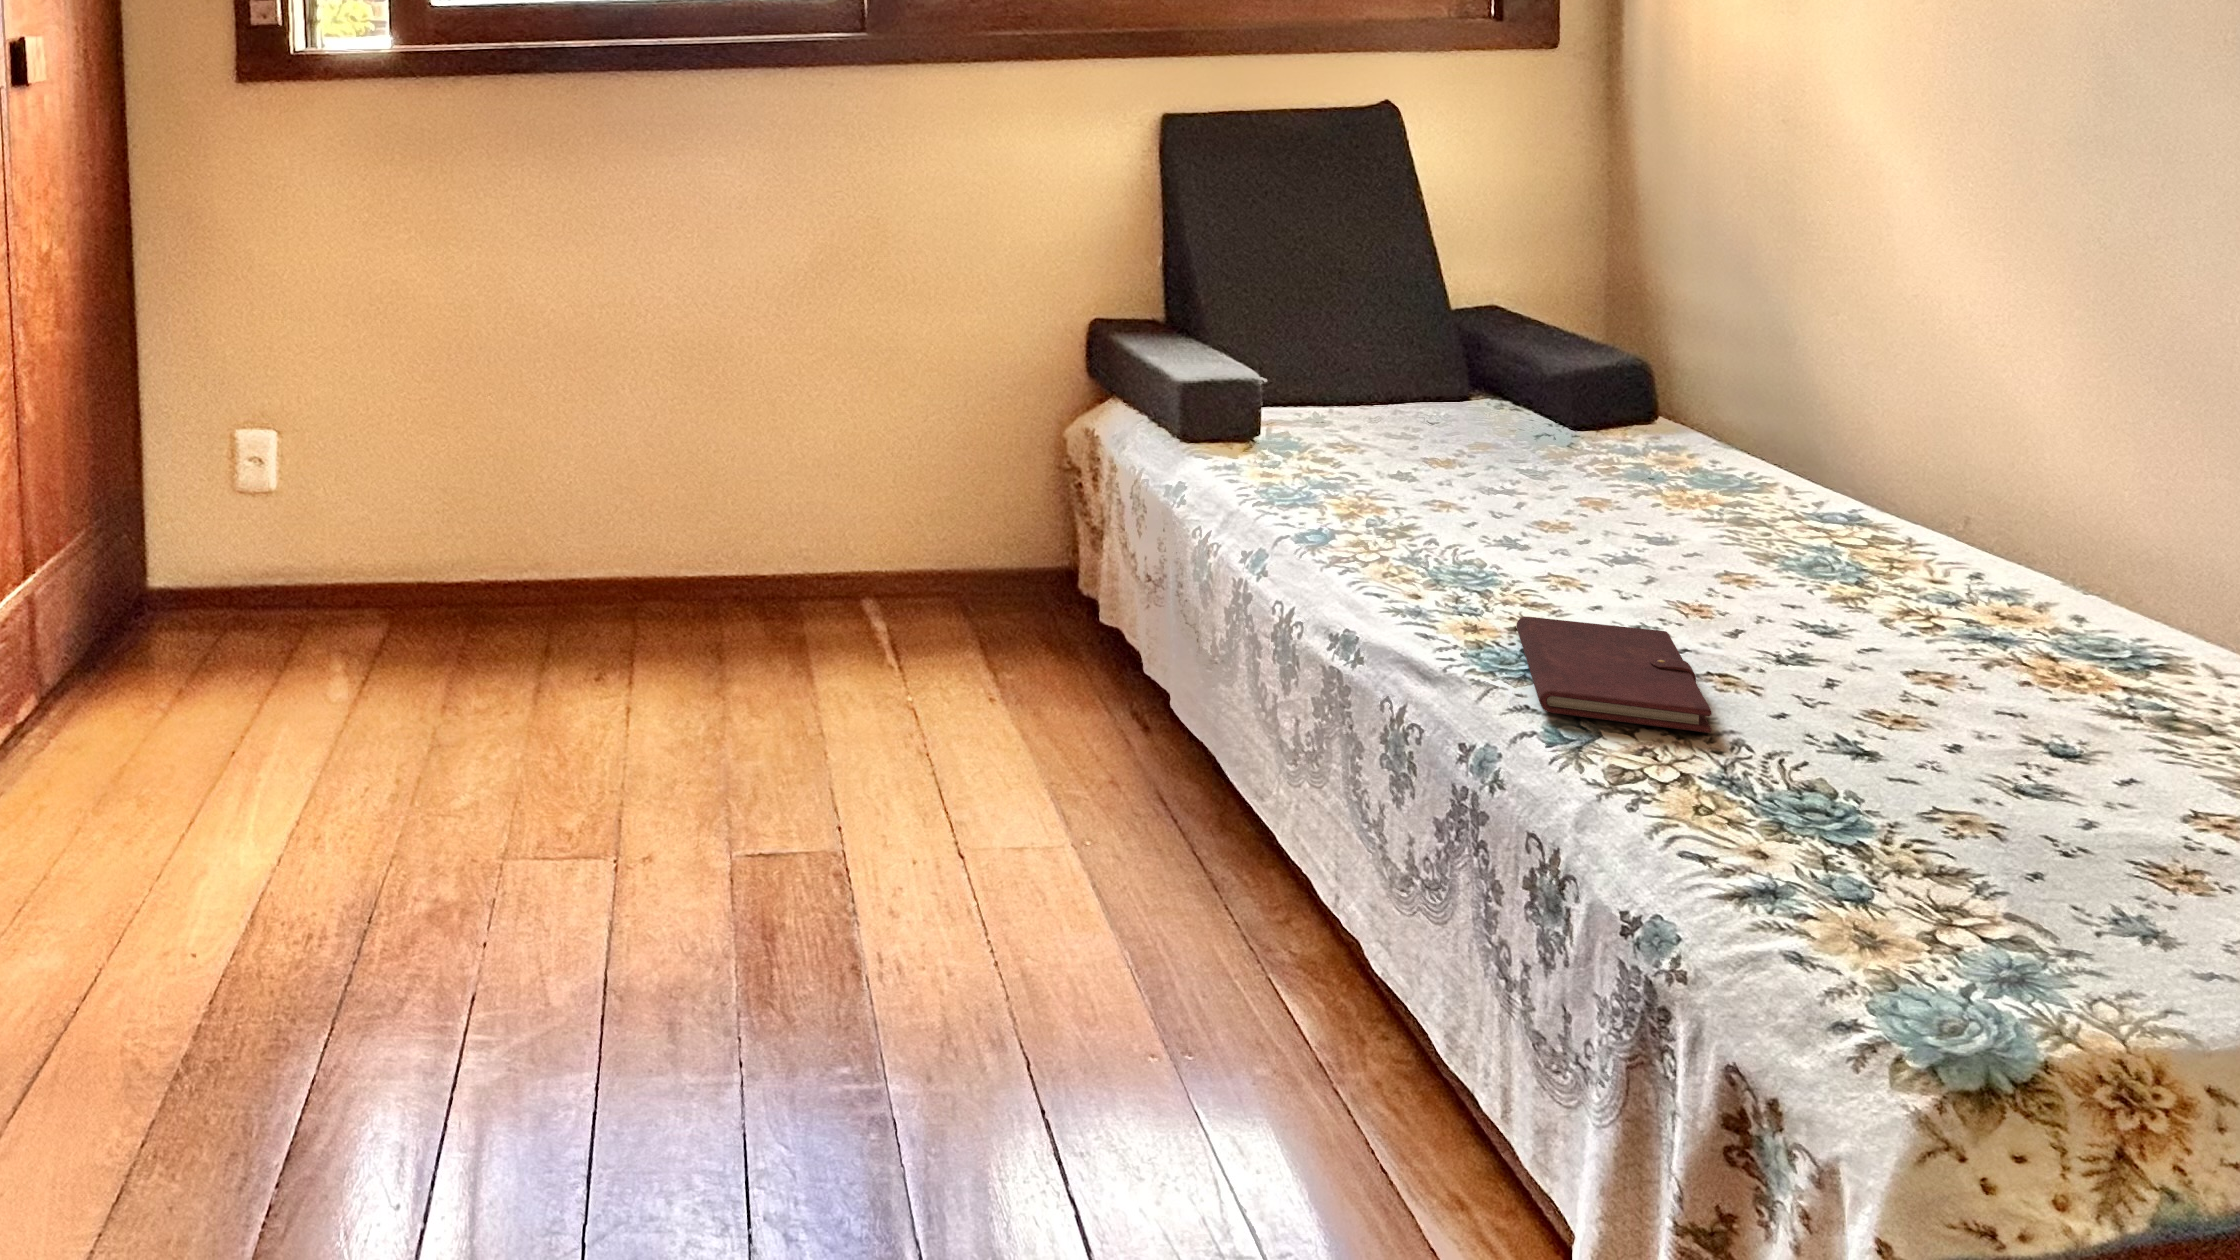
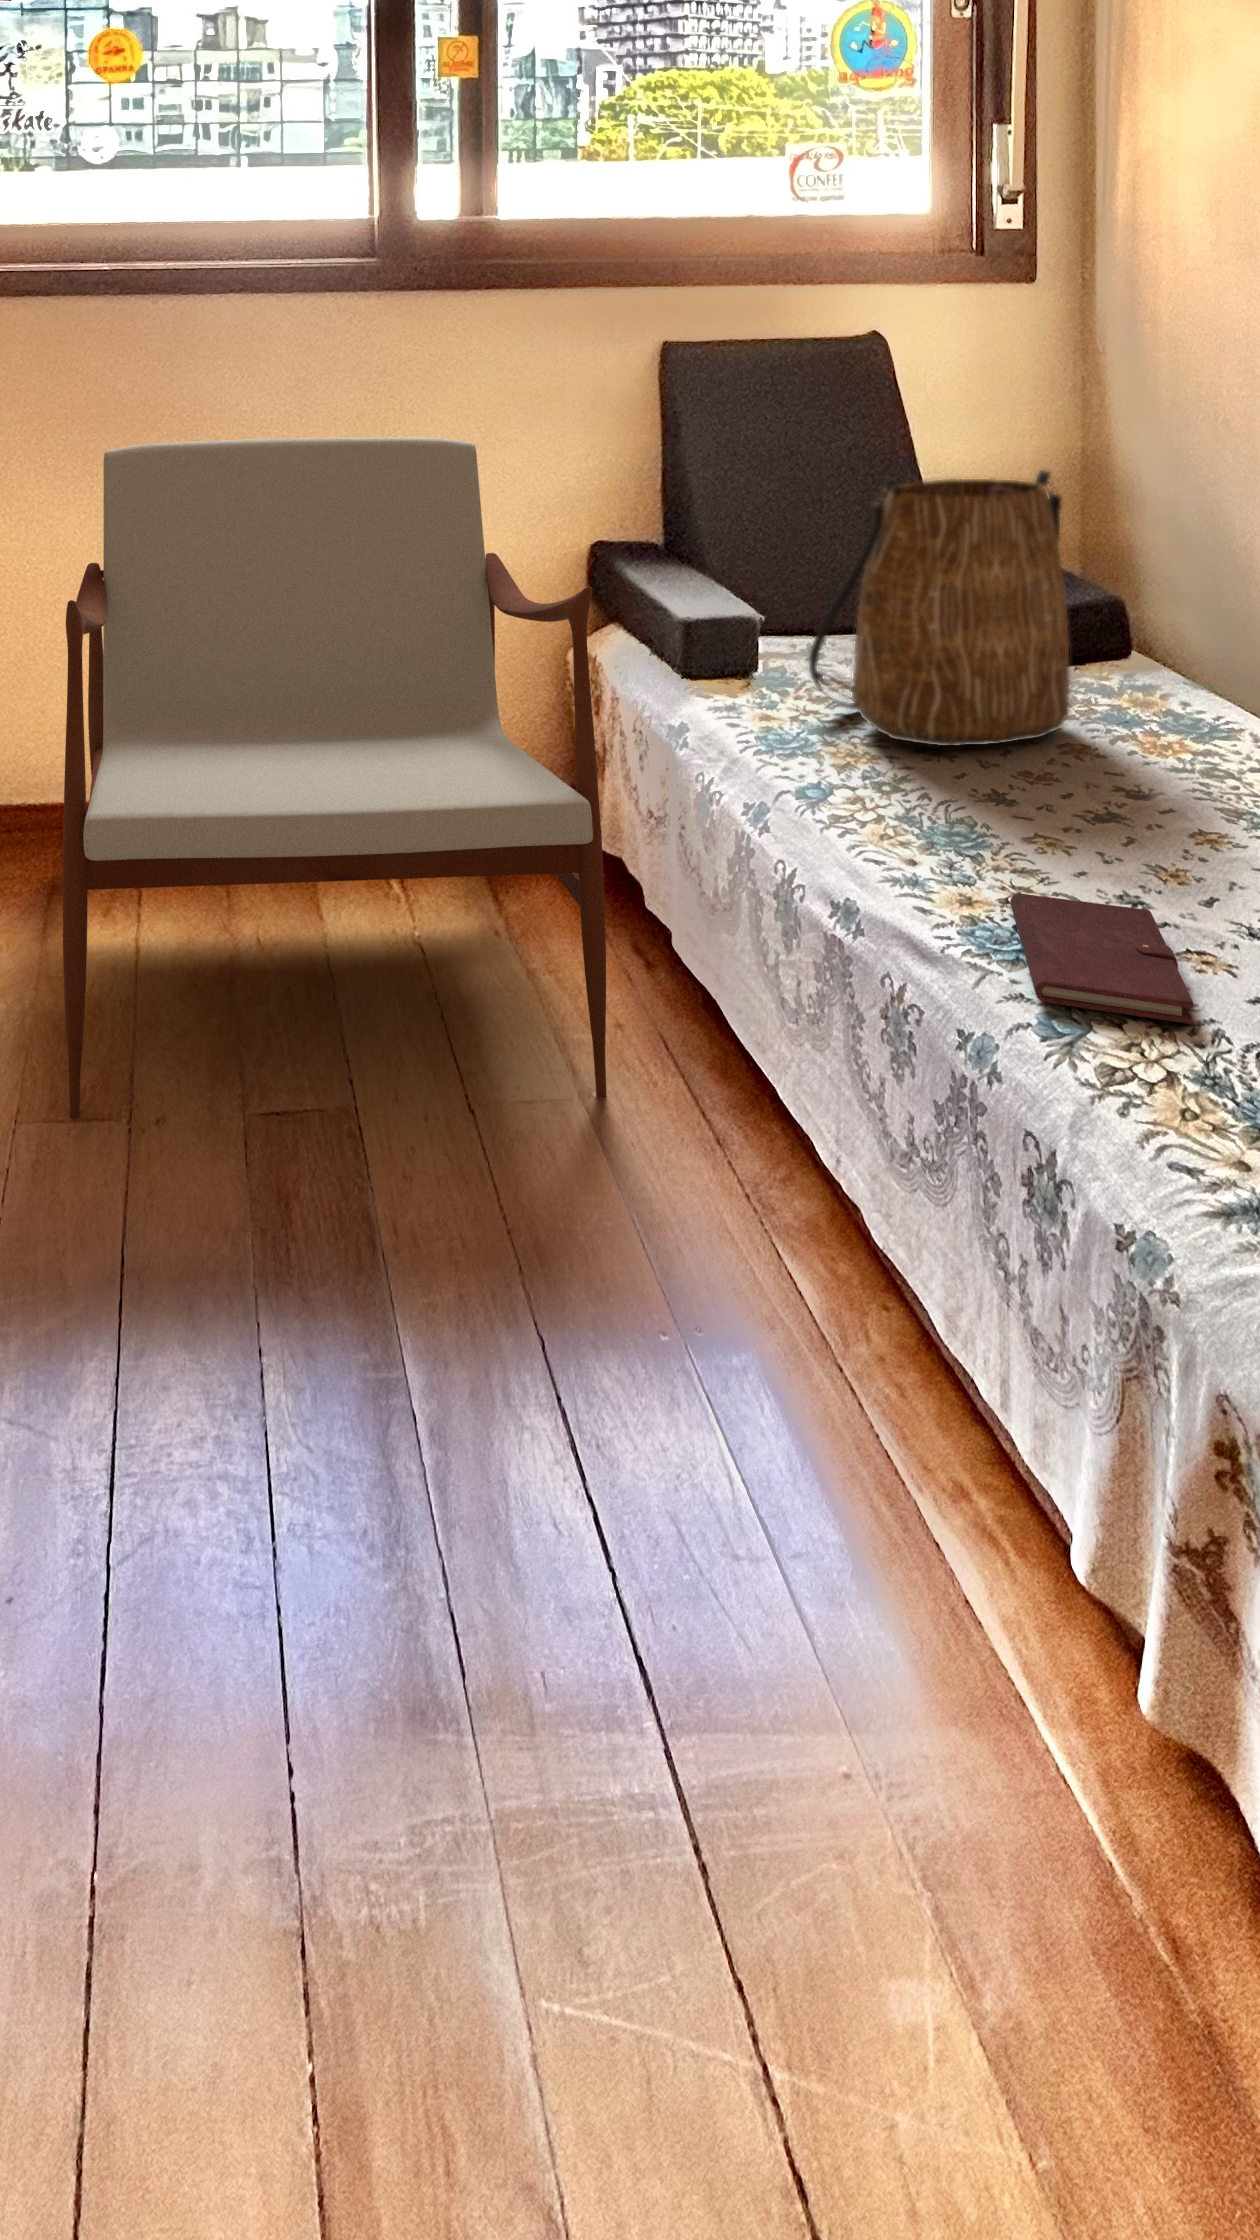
armchair: none [545,208,1098,852] -> present [62,437,606,1119]
tote bag: none [1309,212,1587,493] -> present [809,470,1070,746]

